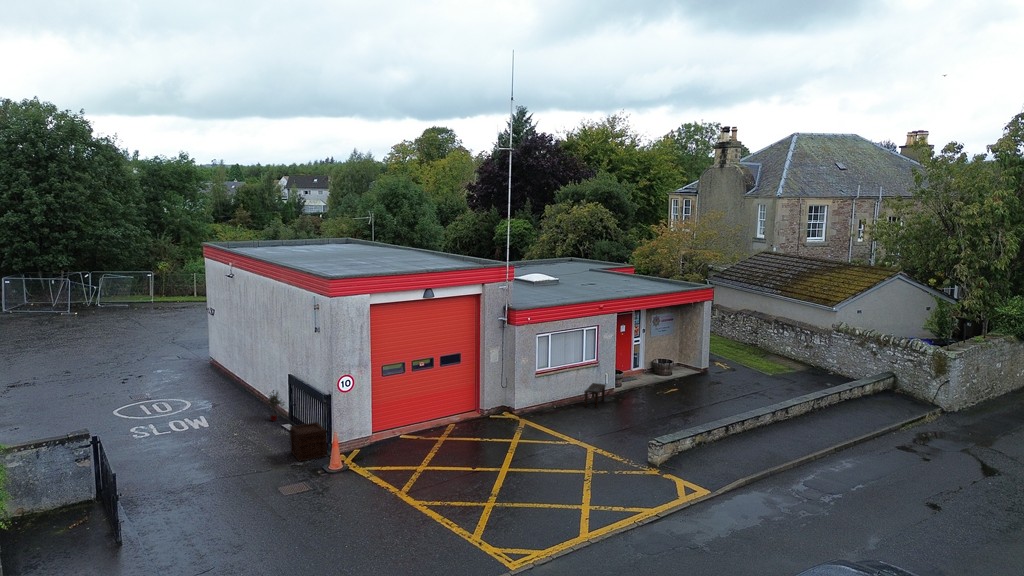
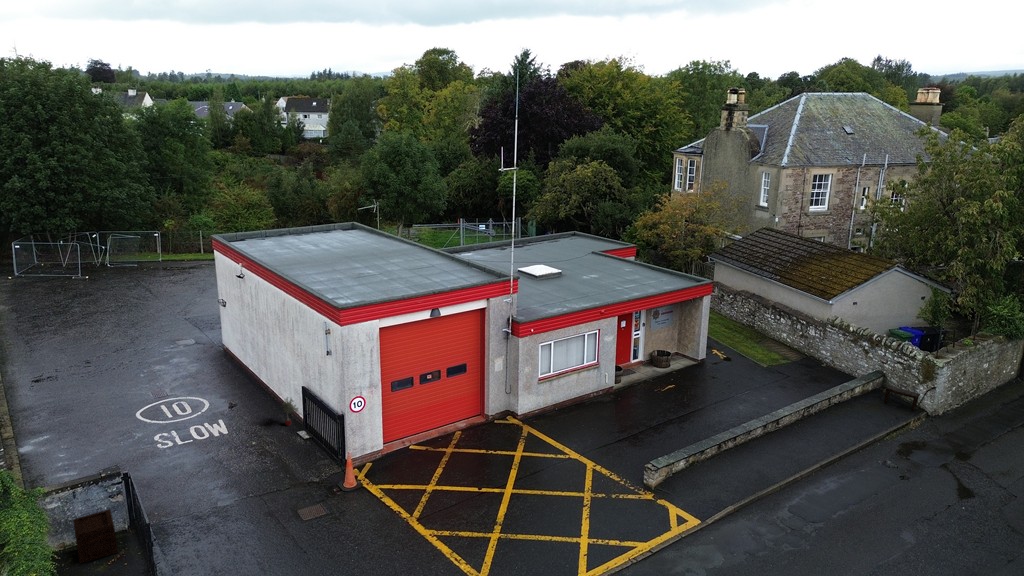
bench: present [584,383,606,408] -> present [884,386,920,411]
wooden crate: present [290,422,327,461] -> present [73,509,118,563]

